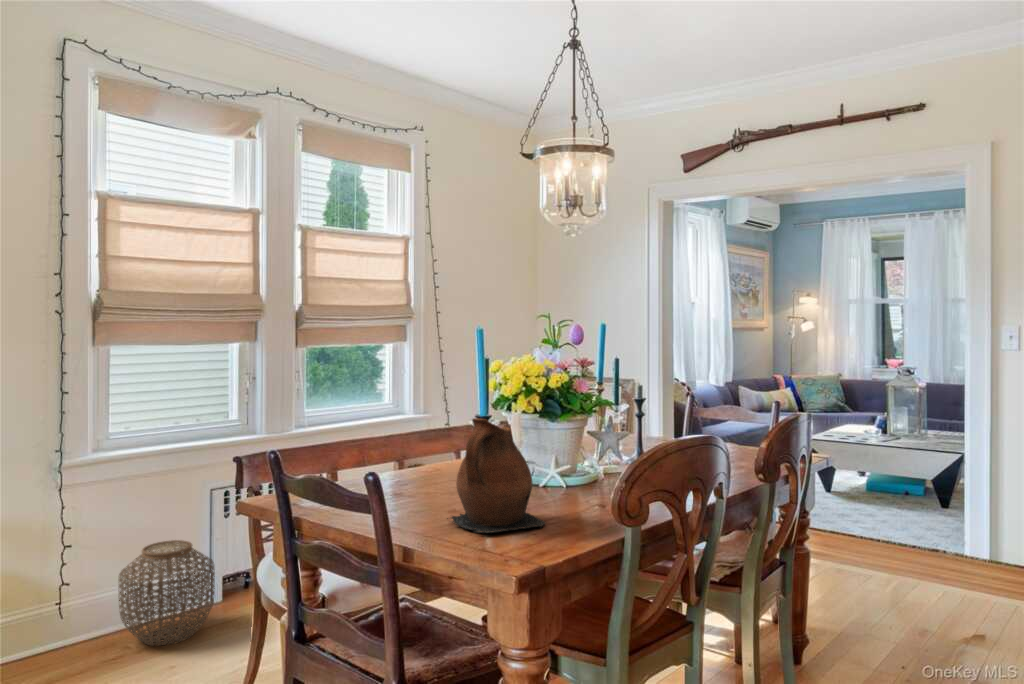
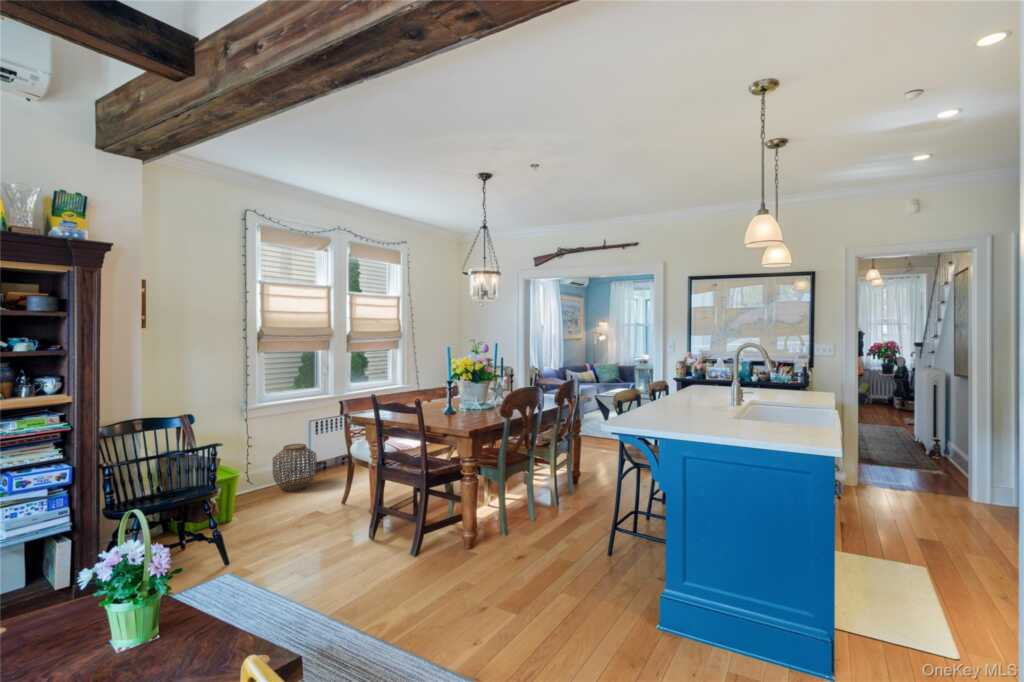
ceramic pitcher: present [447,418,546,533] -> none [440,381,477,421]

